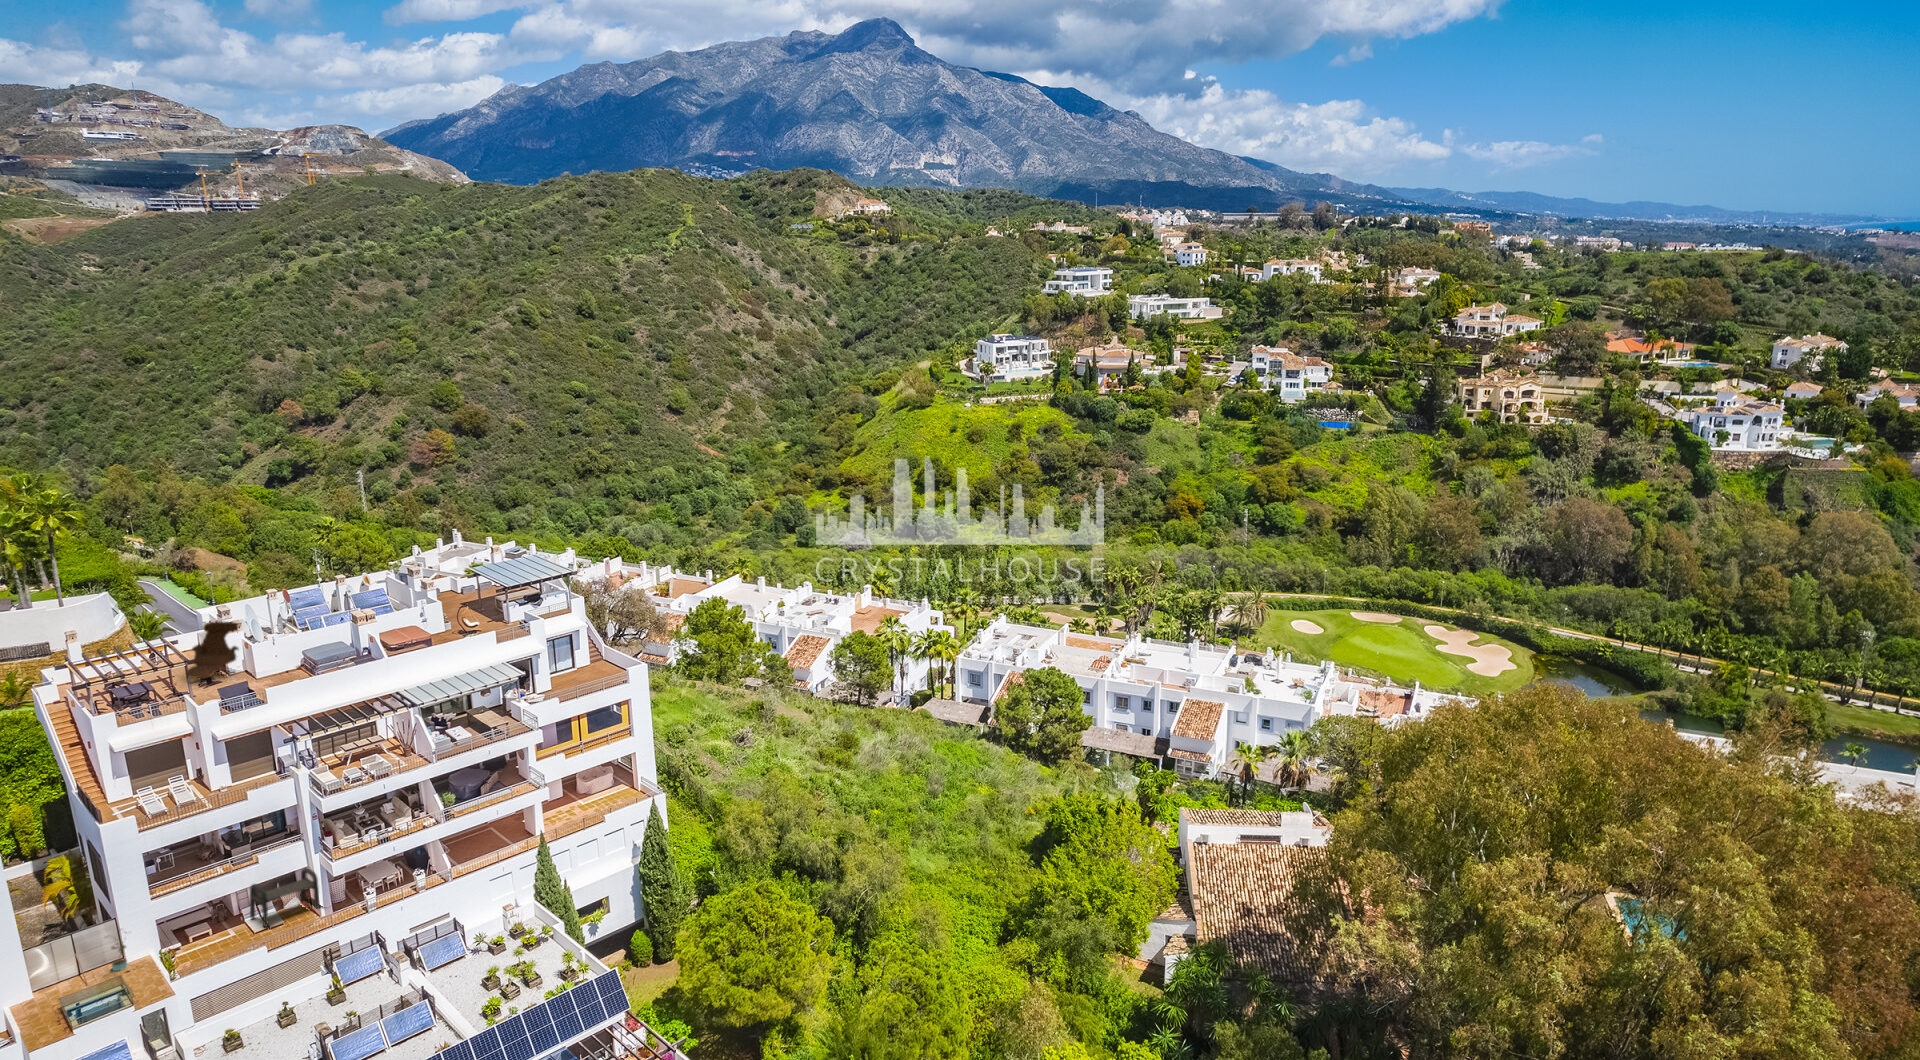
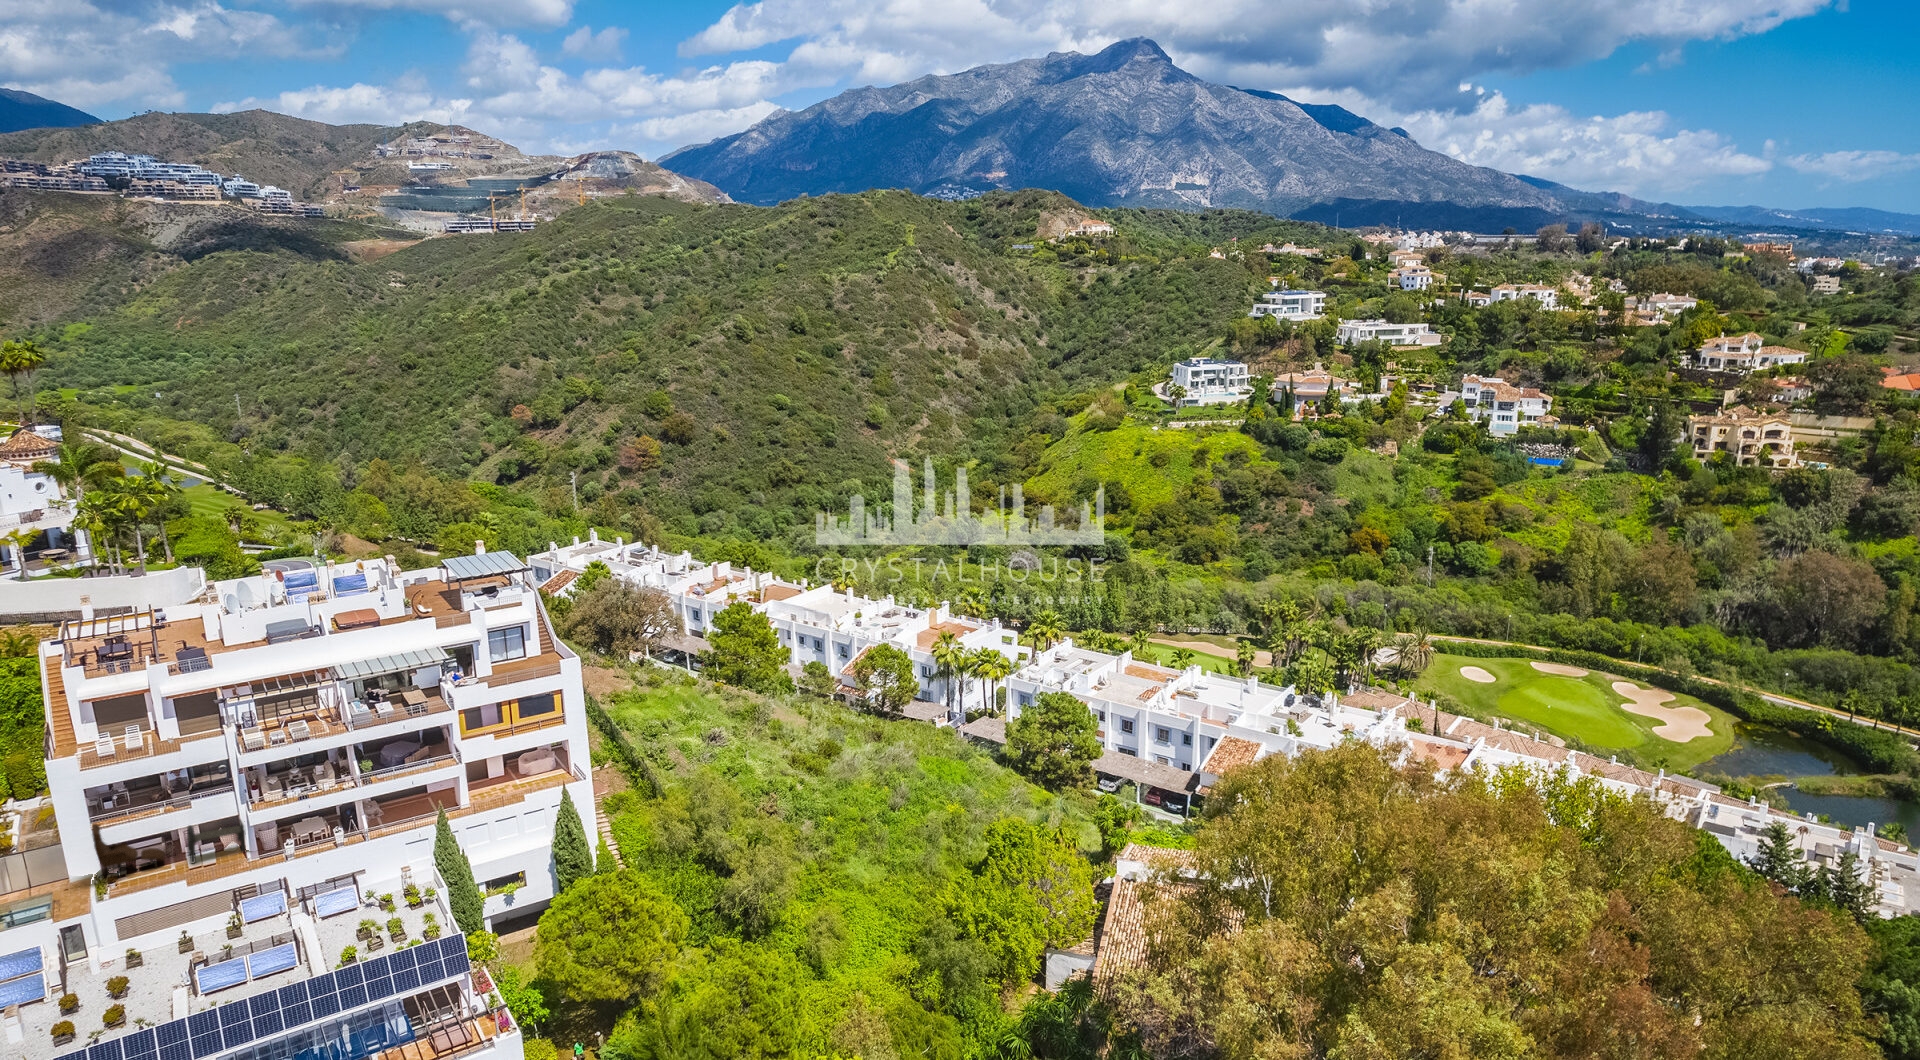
lounge chair: present [186,622,239,682] -> present [92,824,165,877]
potted plant: present [111,929,127,971] -> none [52,851,74,886]

